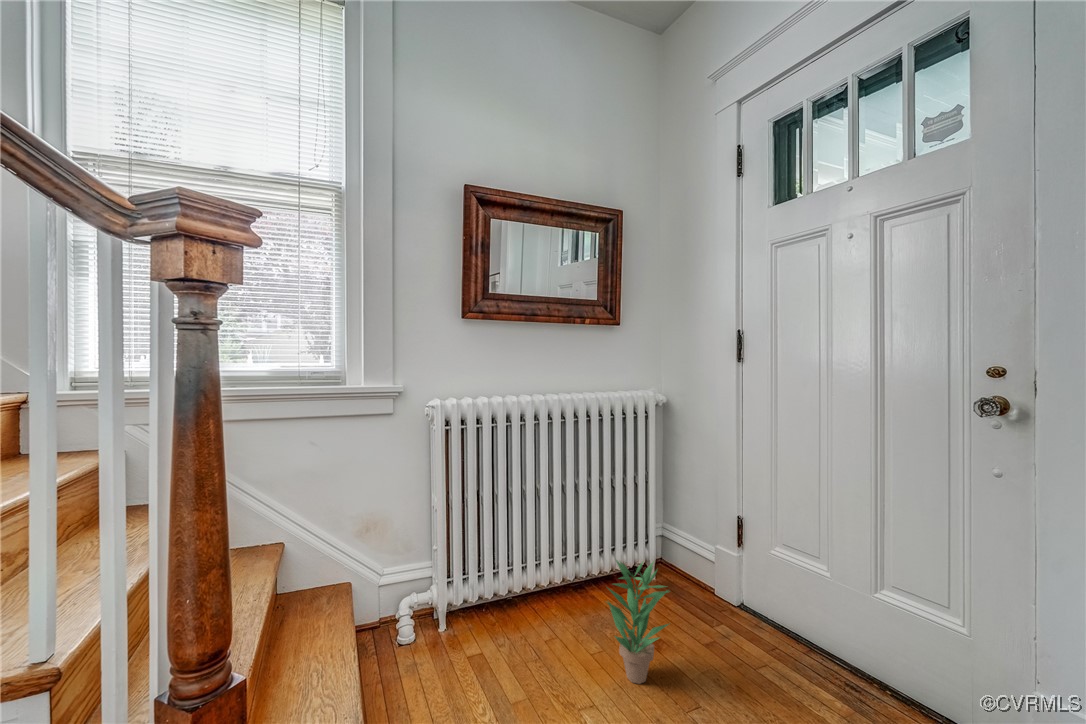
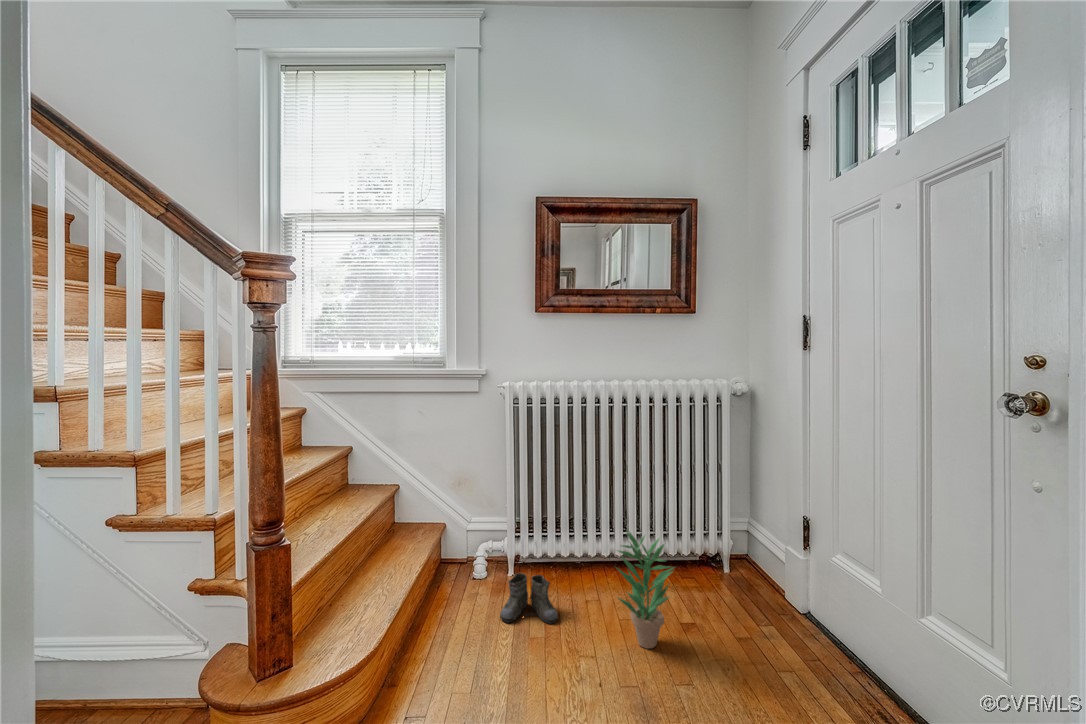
boots: none [454,625,532,695] -> present [500,573,558,624]

